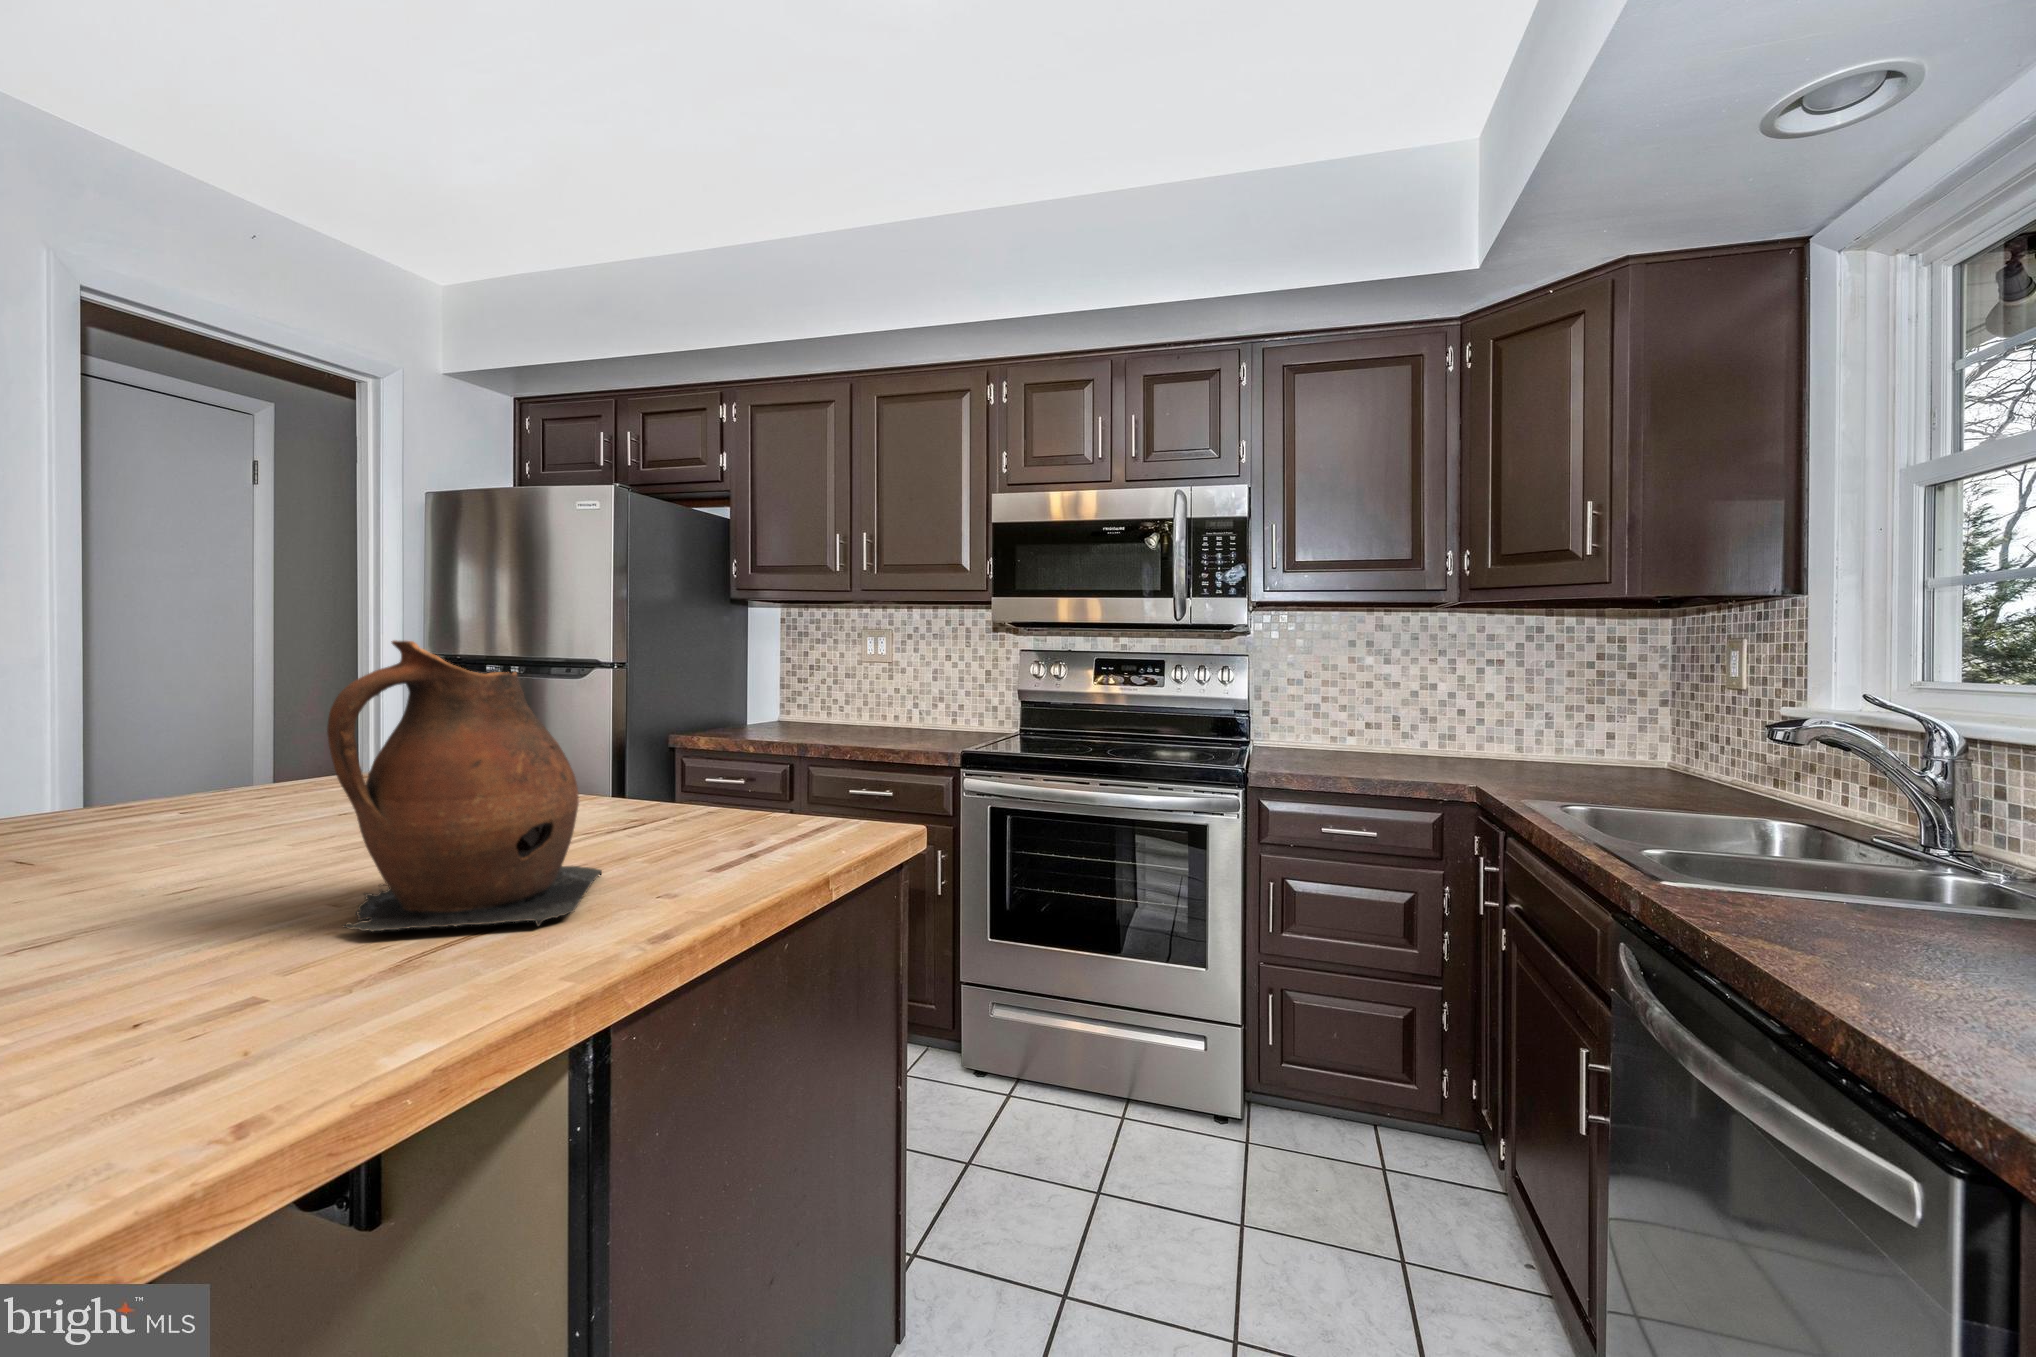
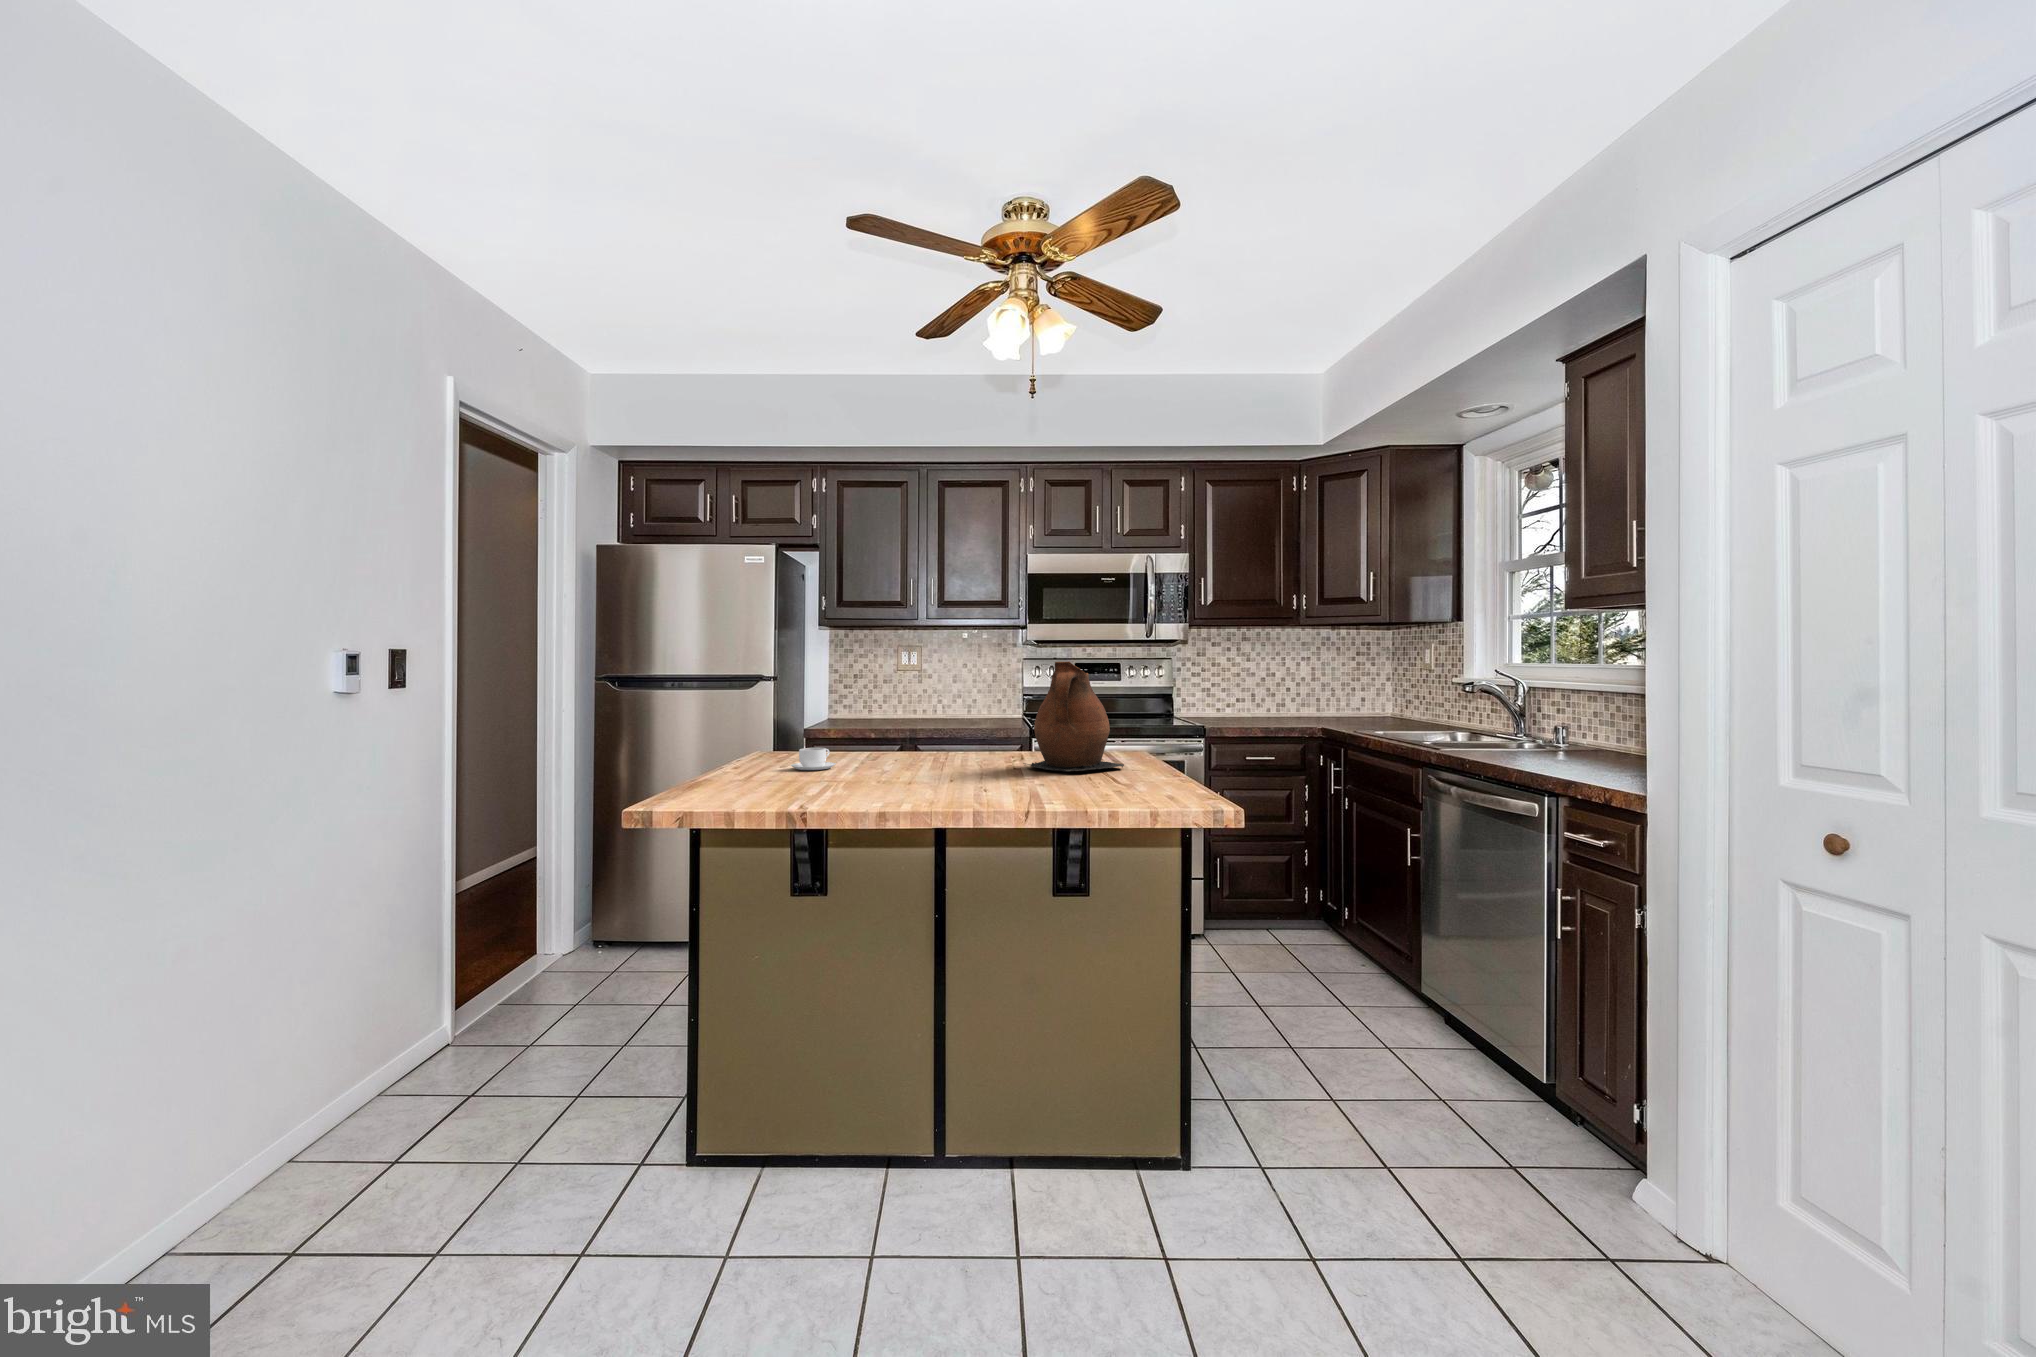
coffee cup: none [69,798,193,847] -> present [791,748,836,770]

